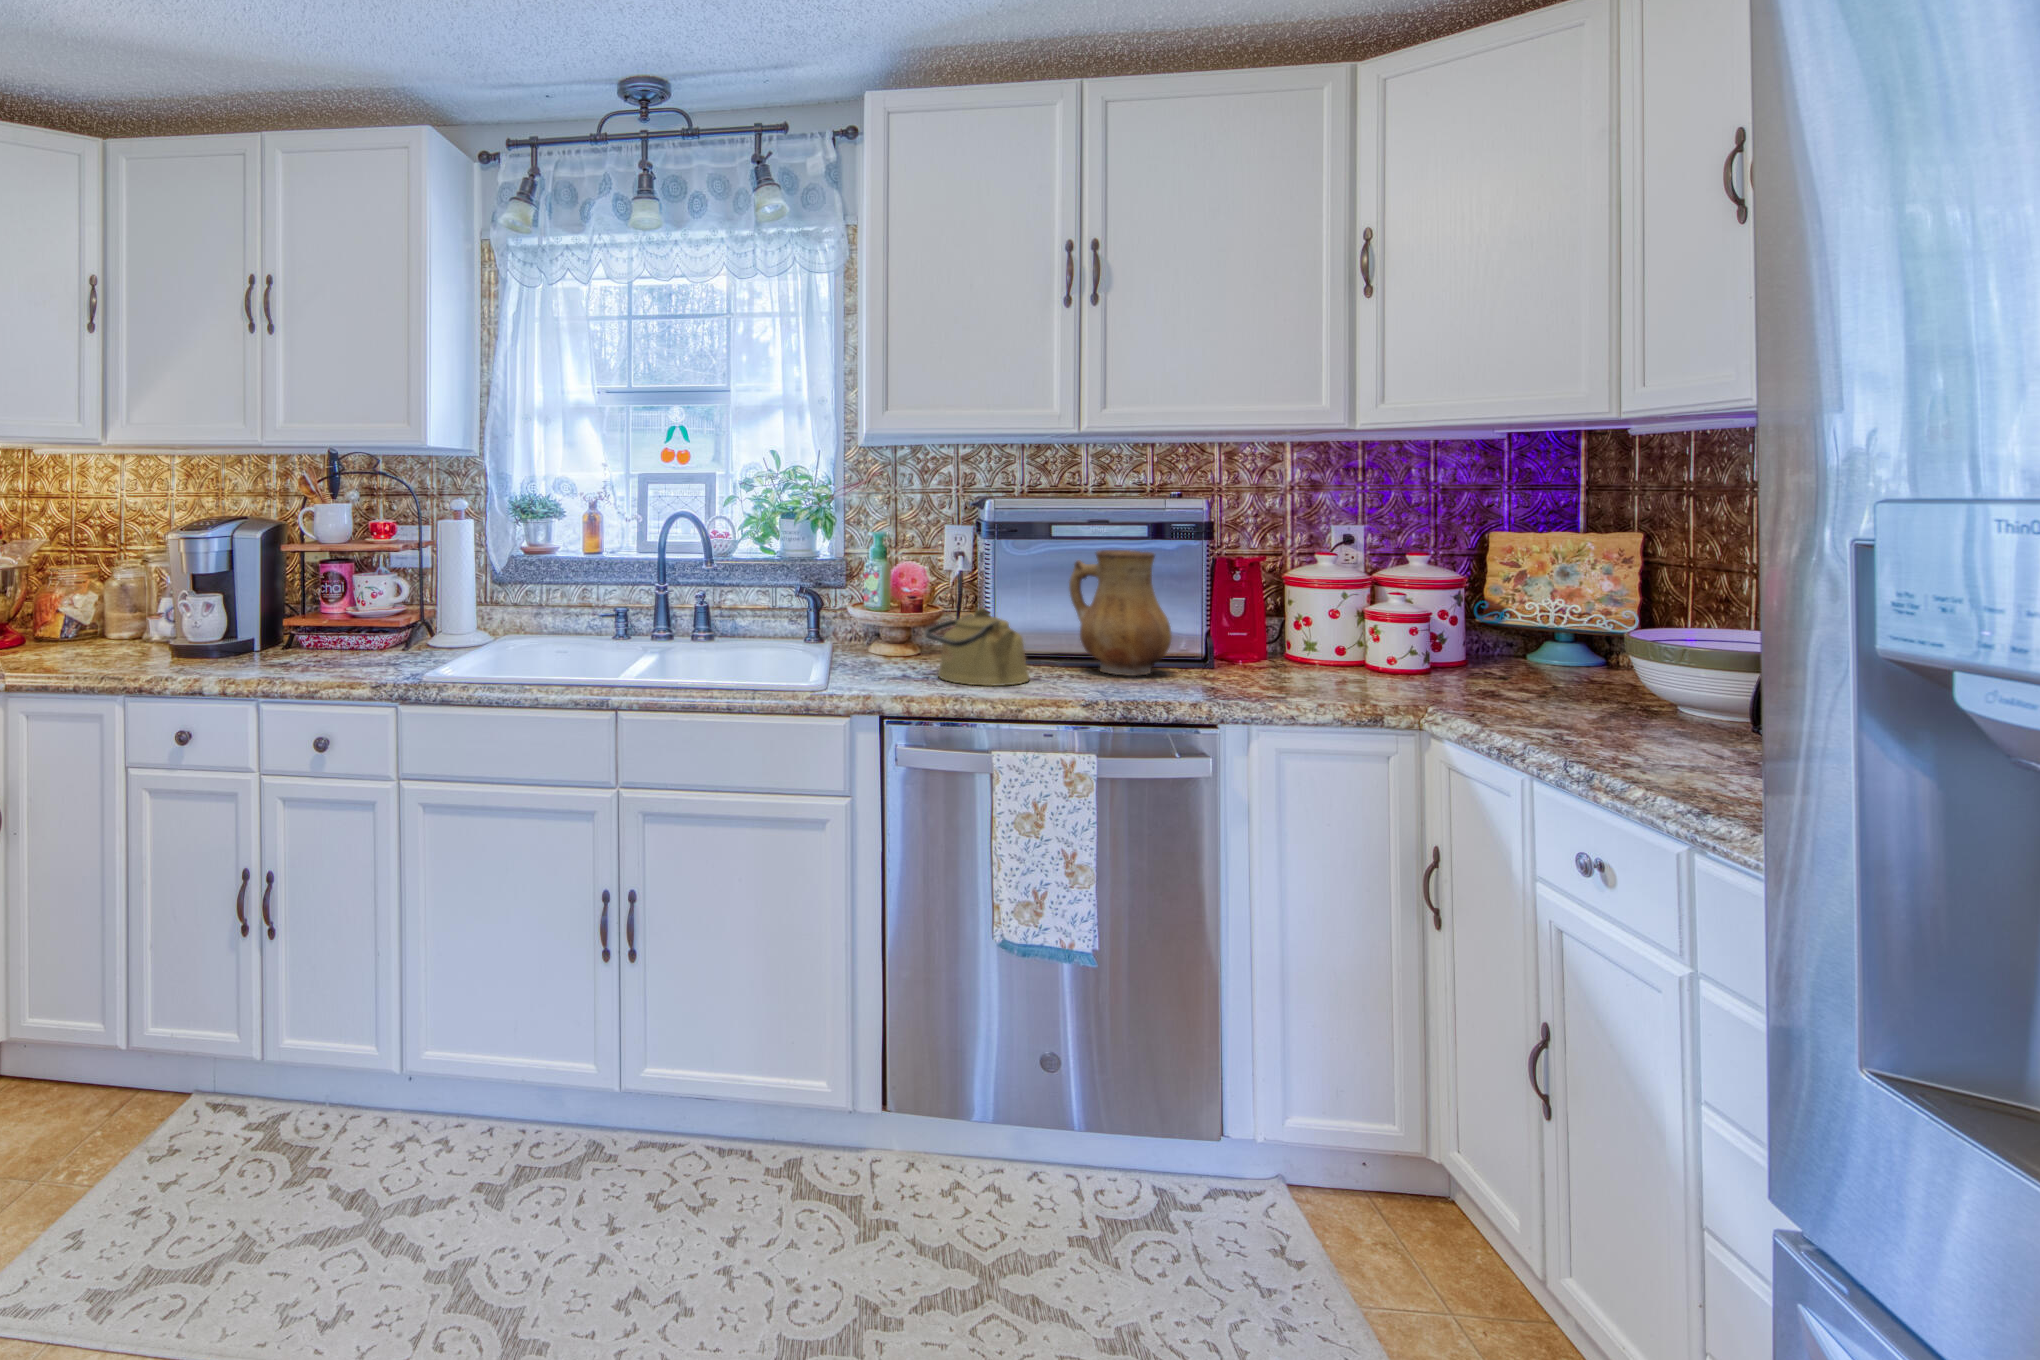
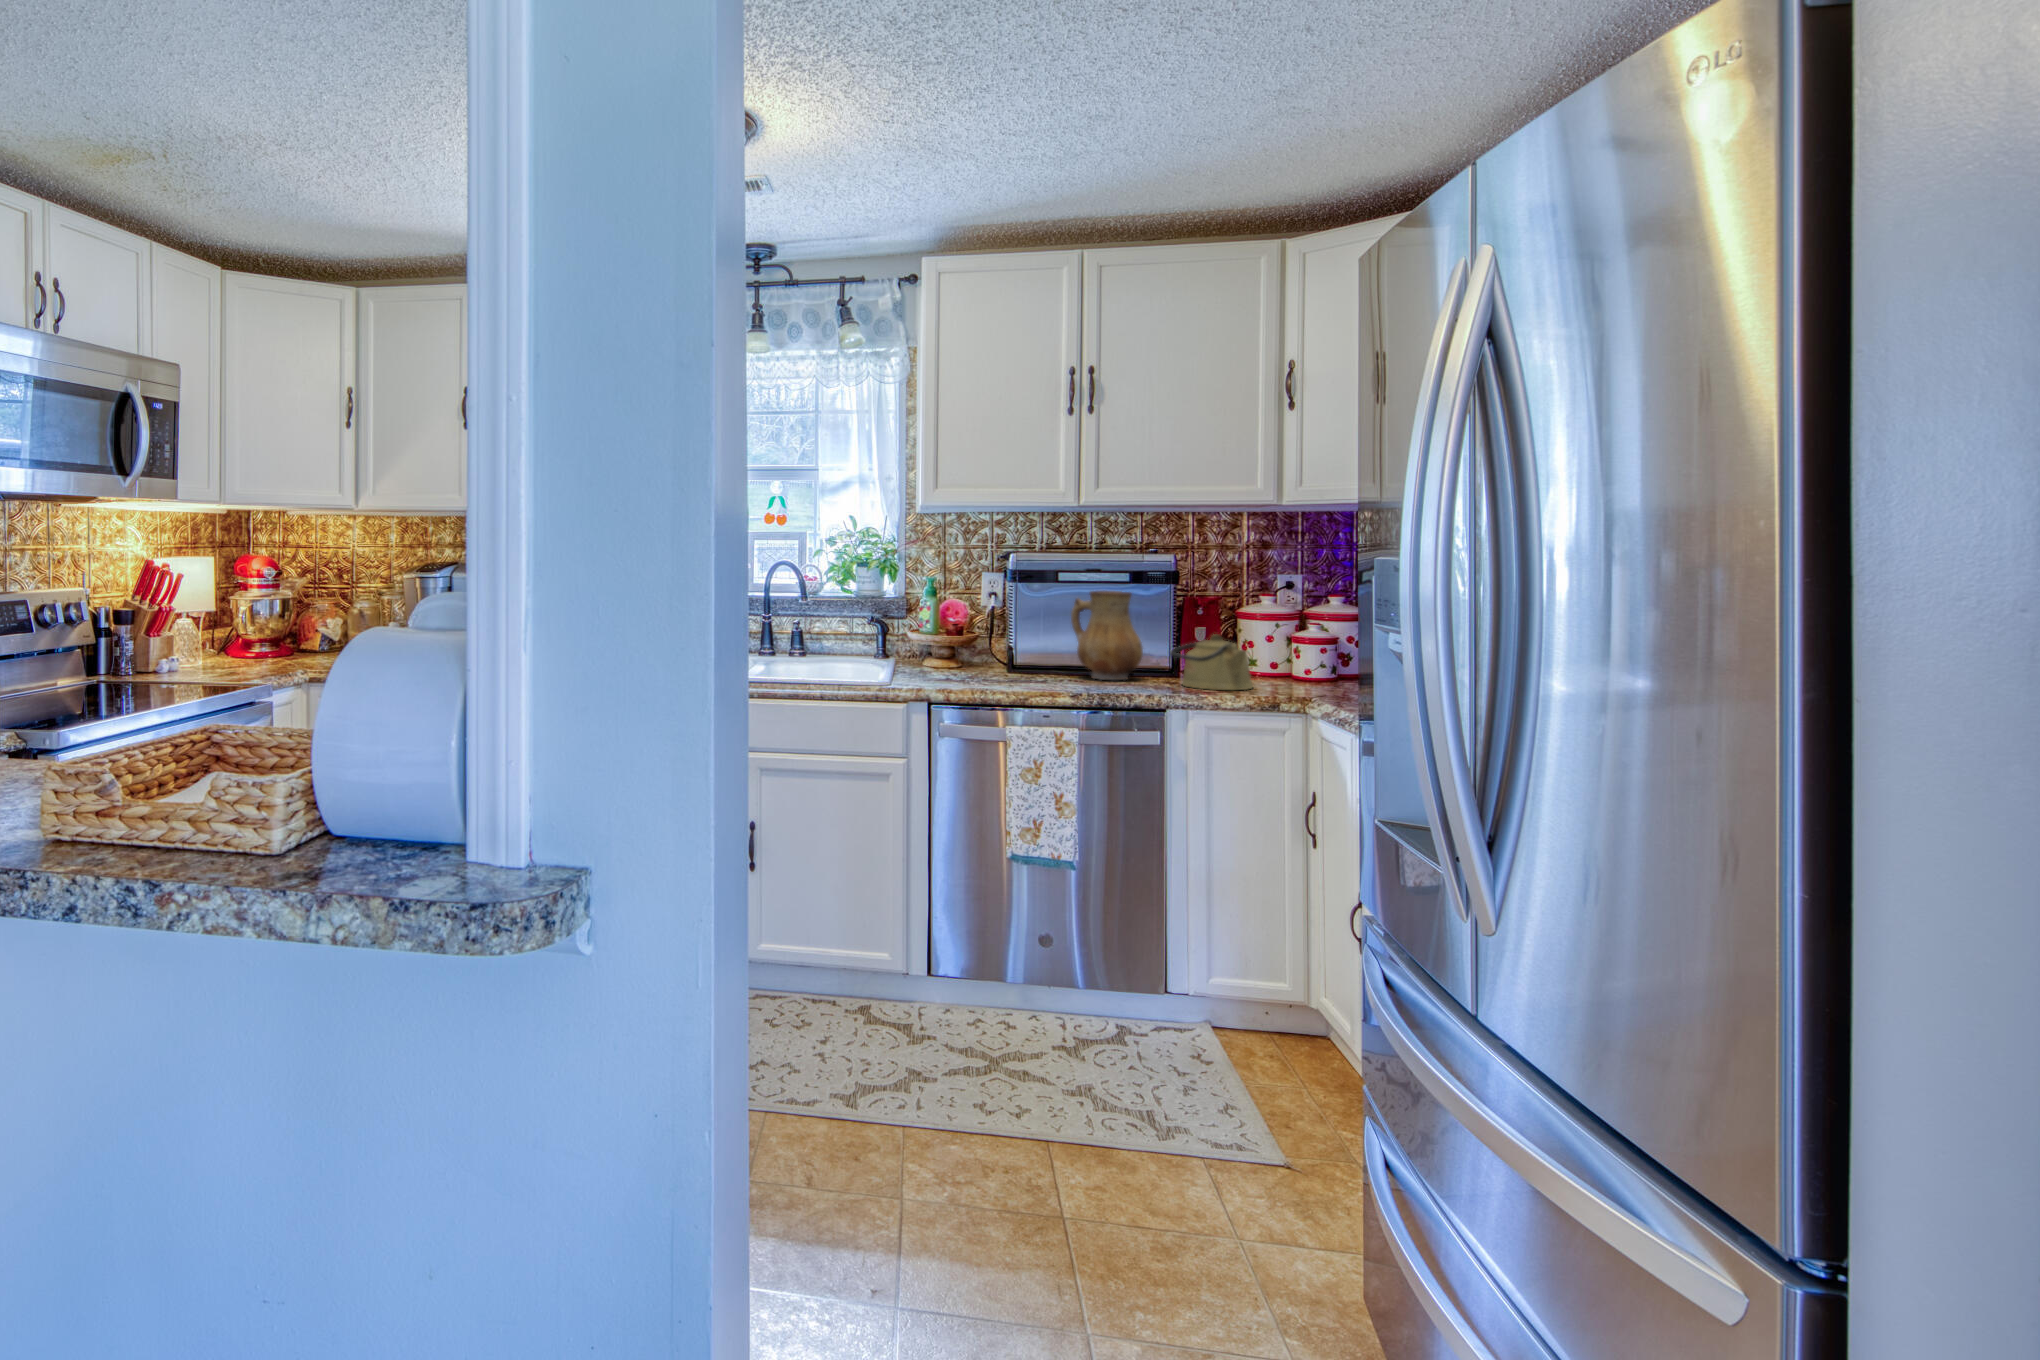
kettle: present [925,608,1029,686] -> present [1170,634,1253,690]

